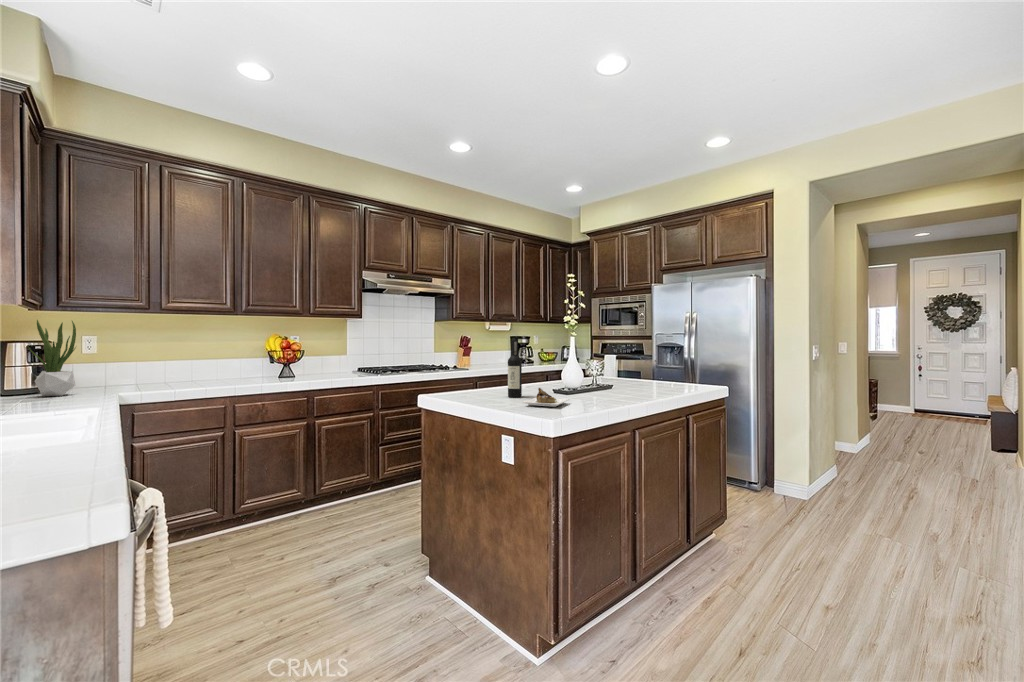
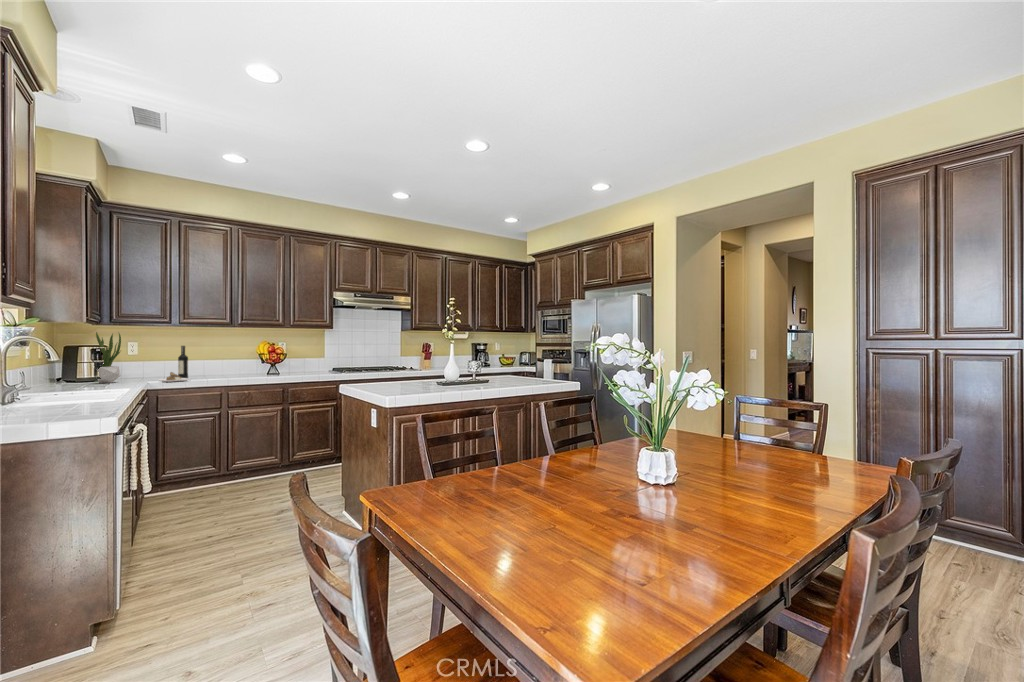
wine bottle: present [508,340,569,407] -> present [160,346,188,382]

